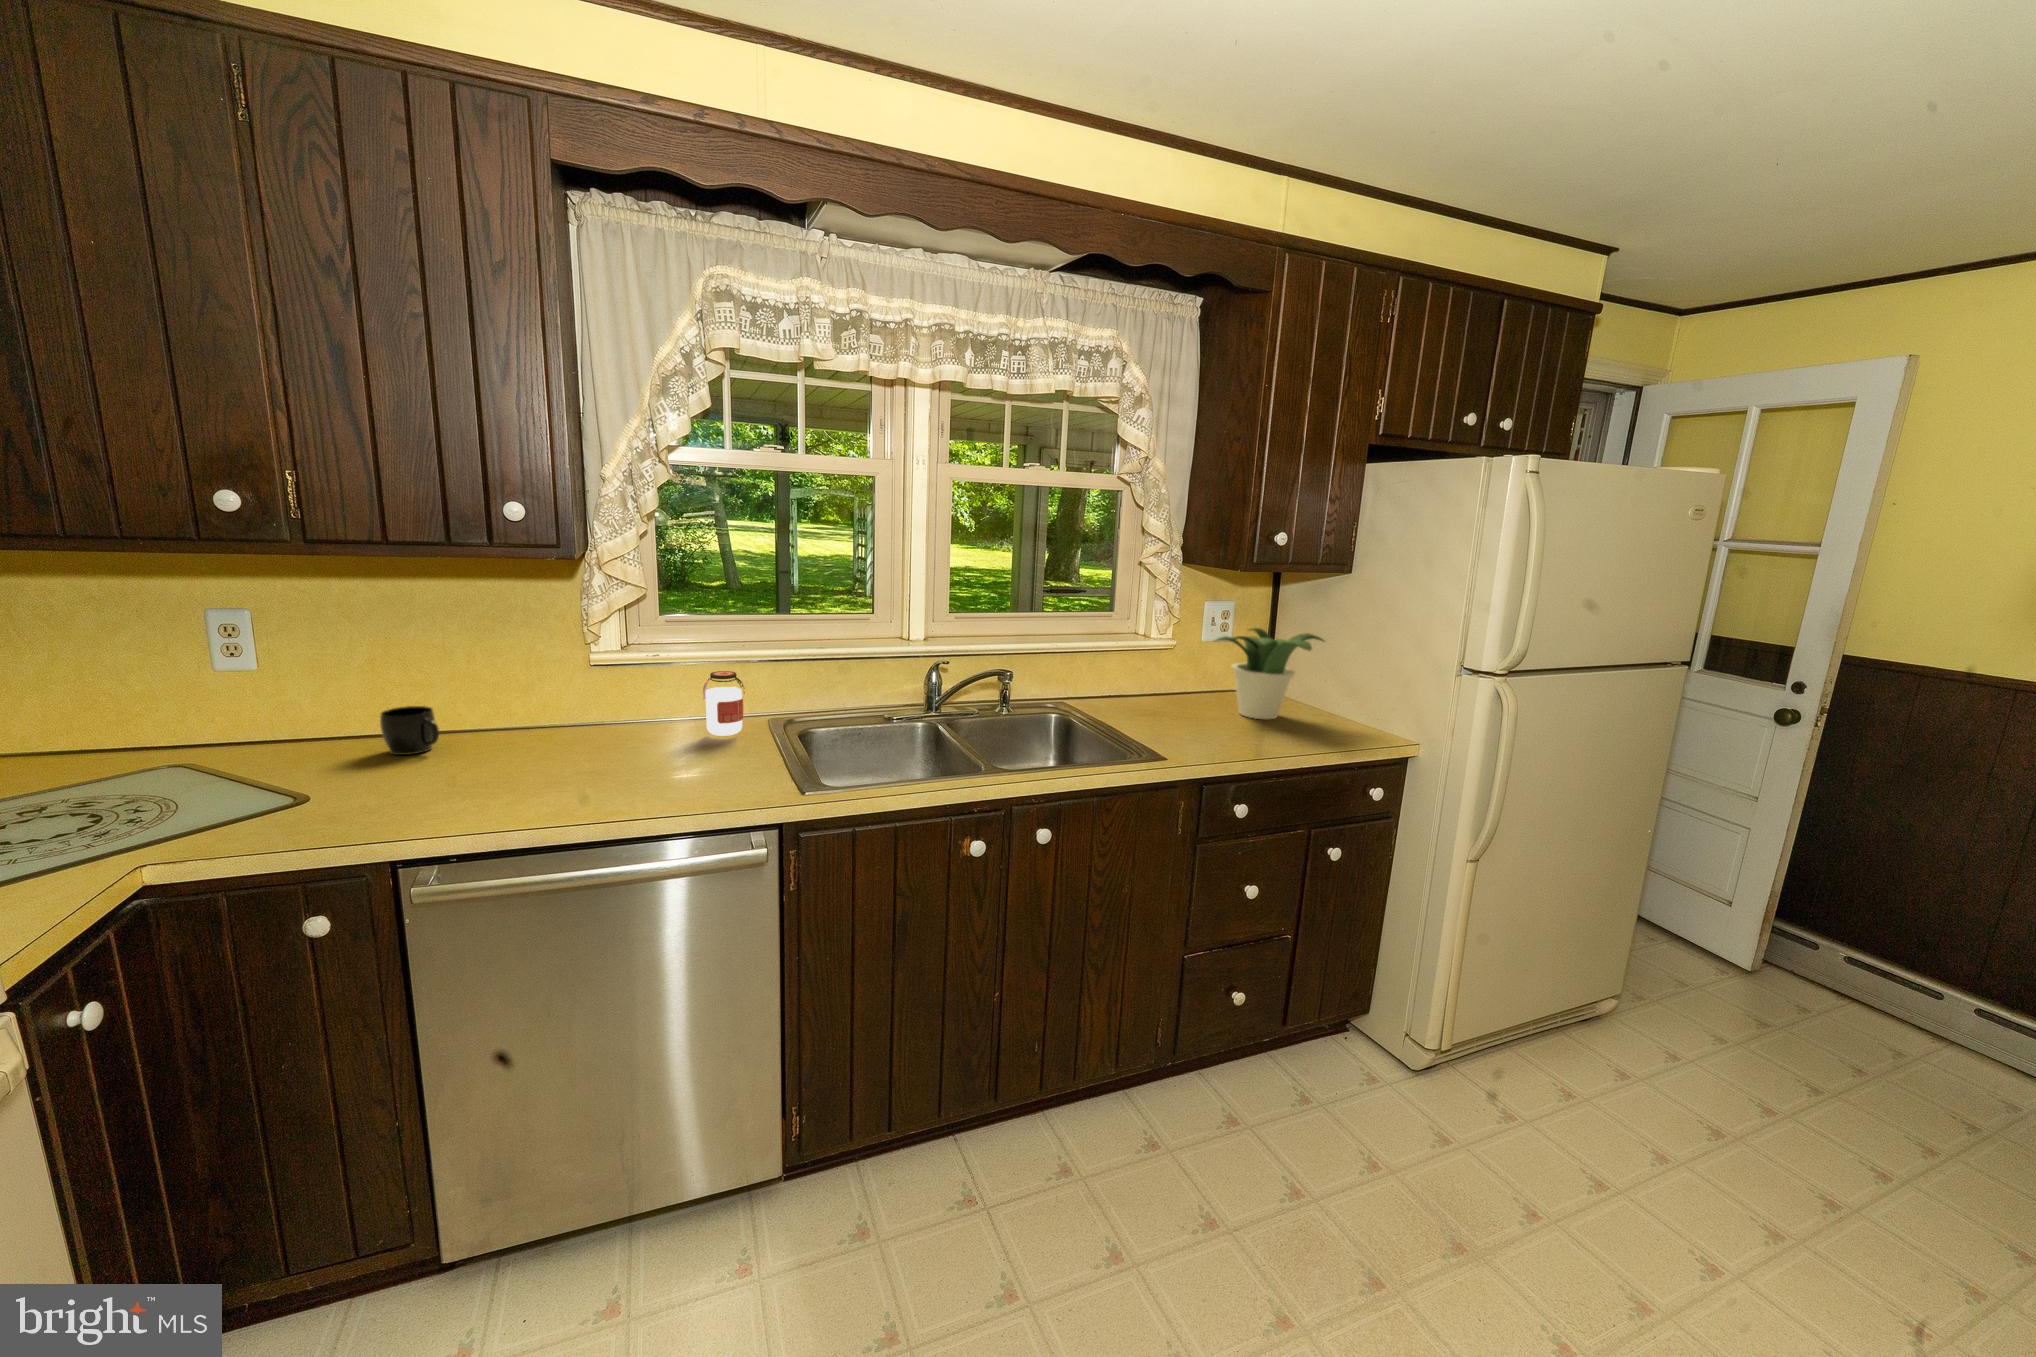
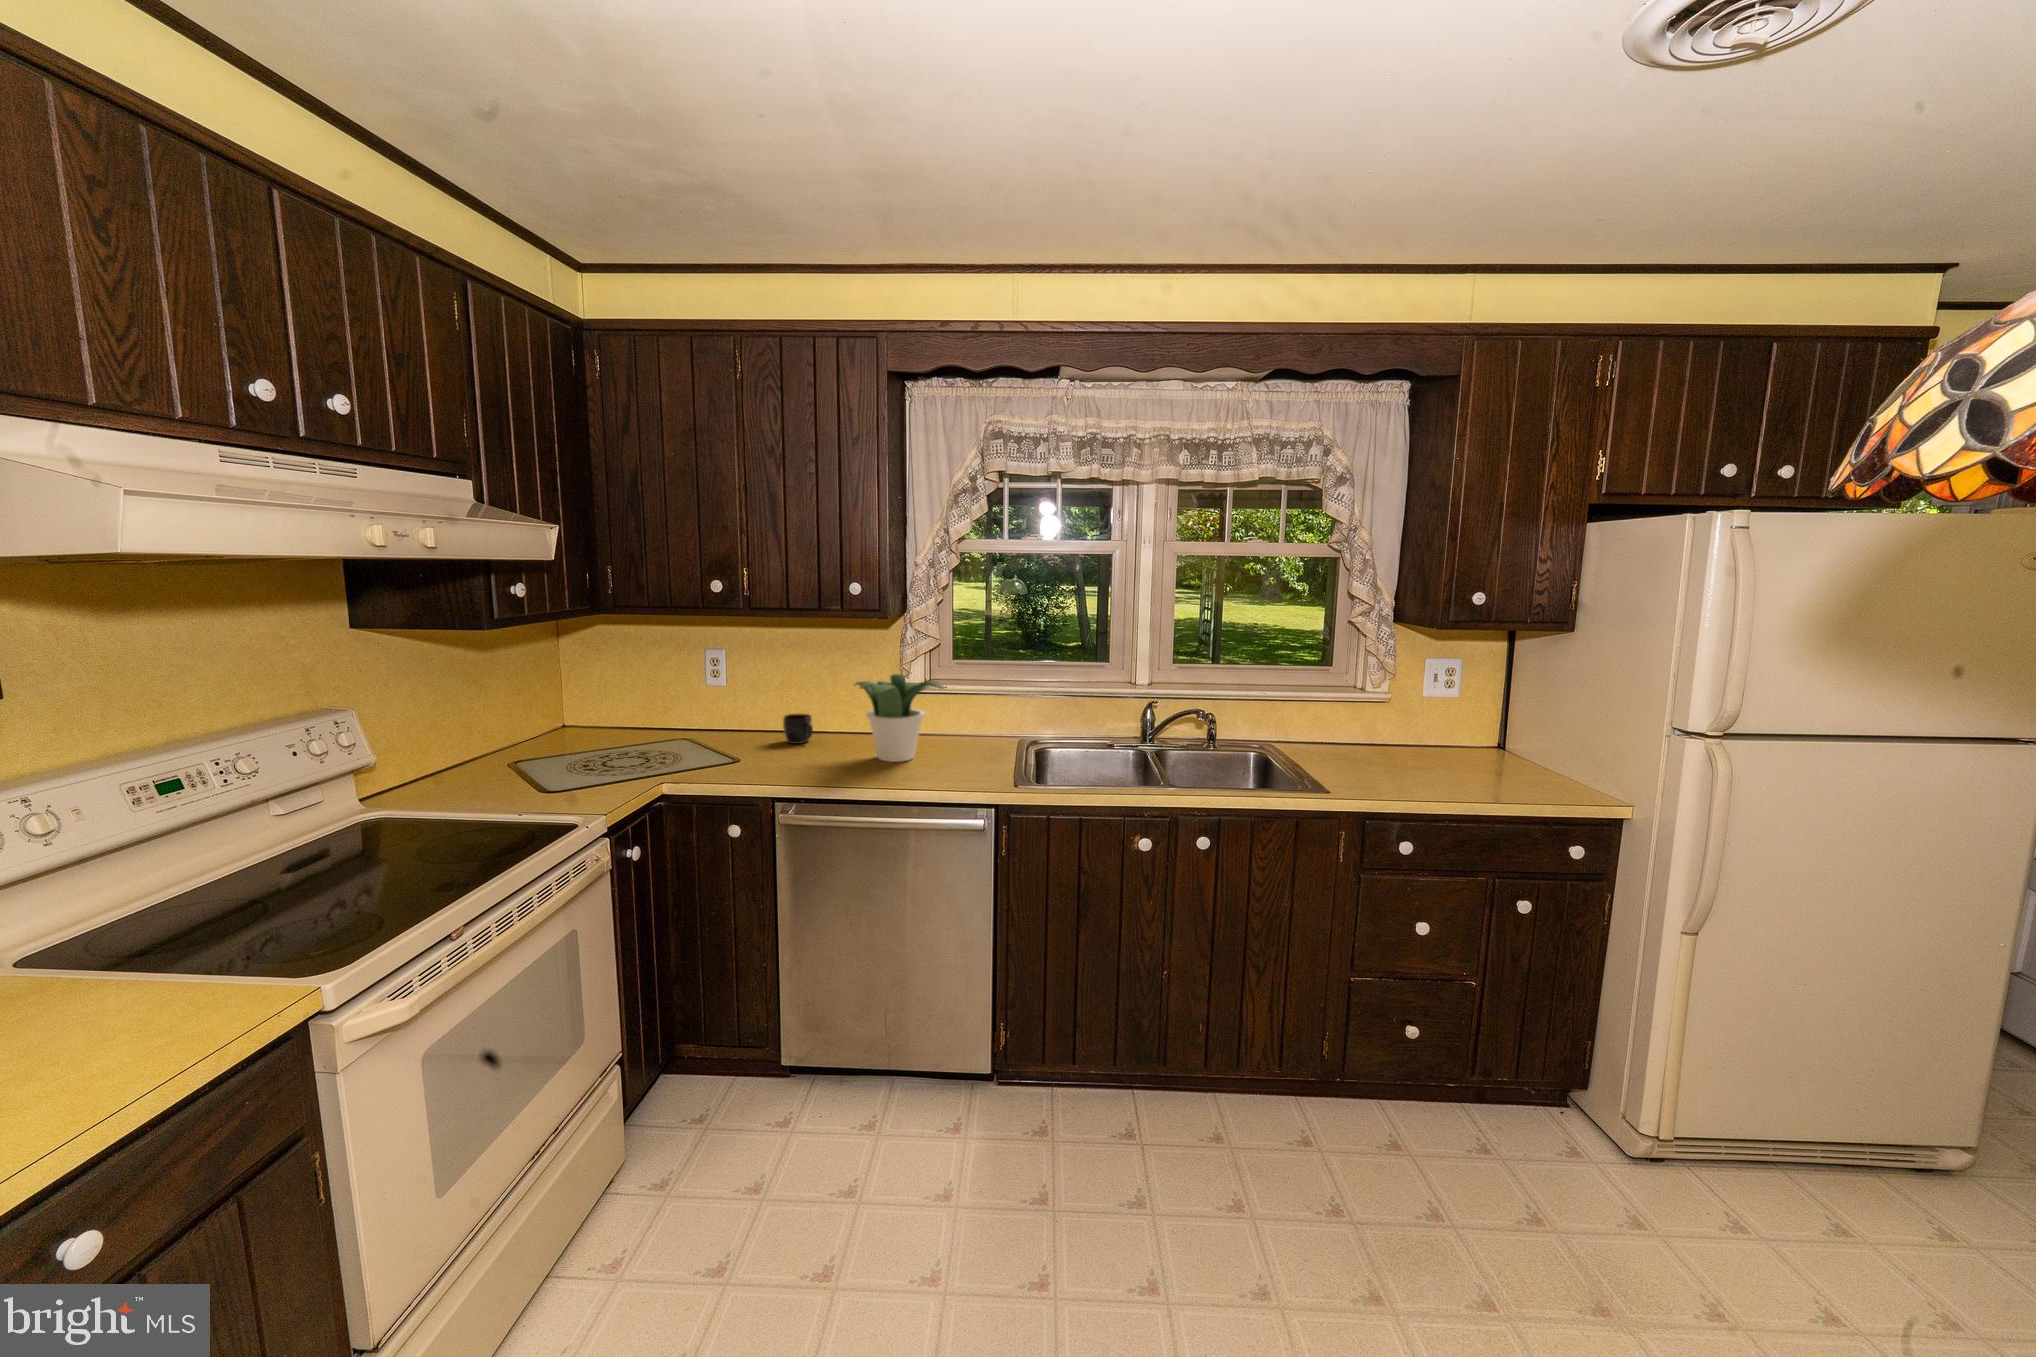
potted plant: present [1215,628,1324,719] -> present [854,674,944,762]
jar: present [703,671,744,736] -> none [973,701,1001,749]

